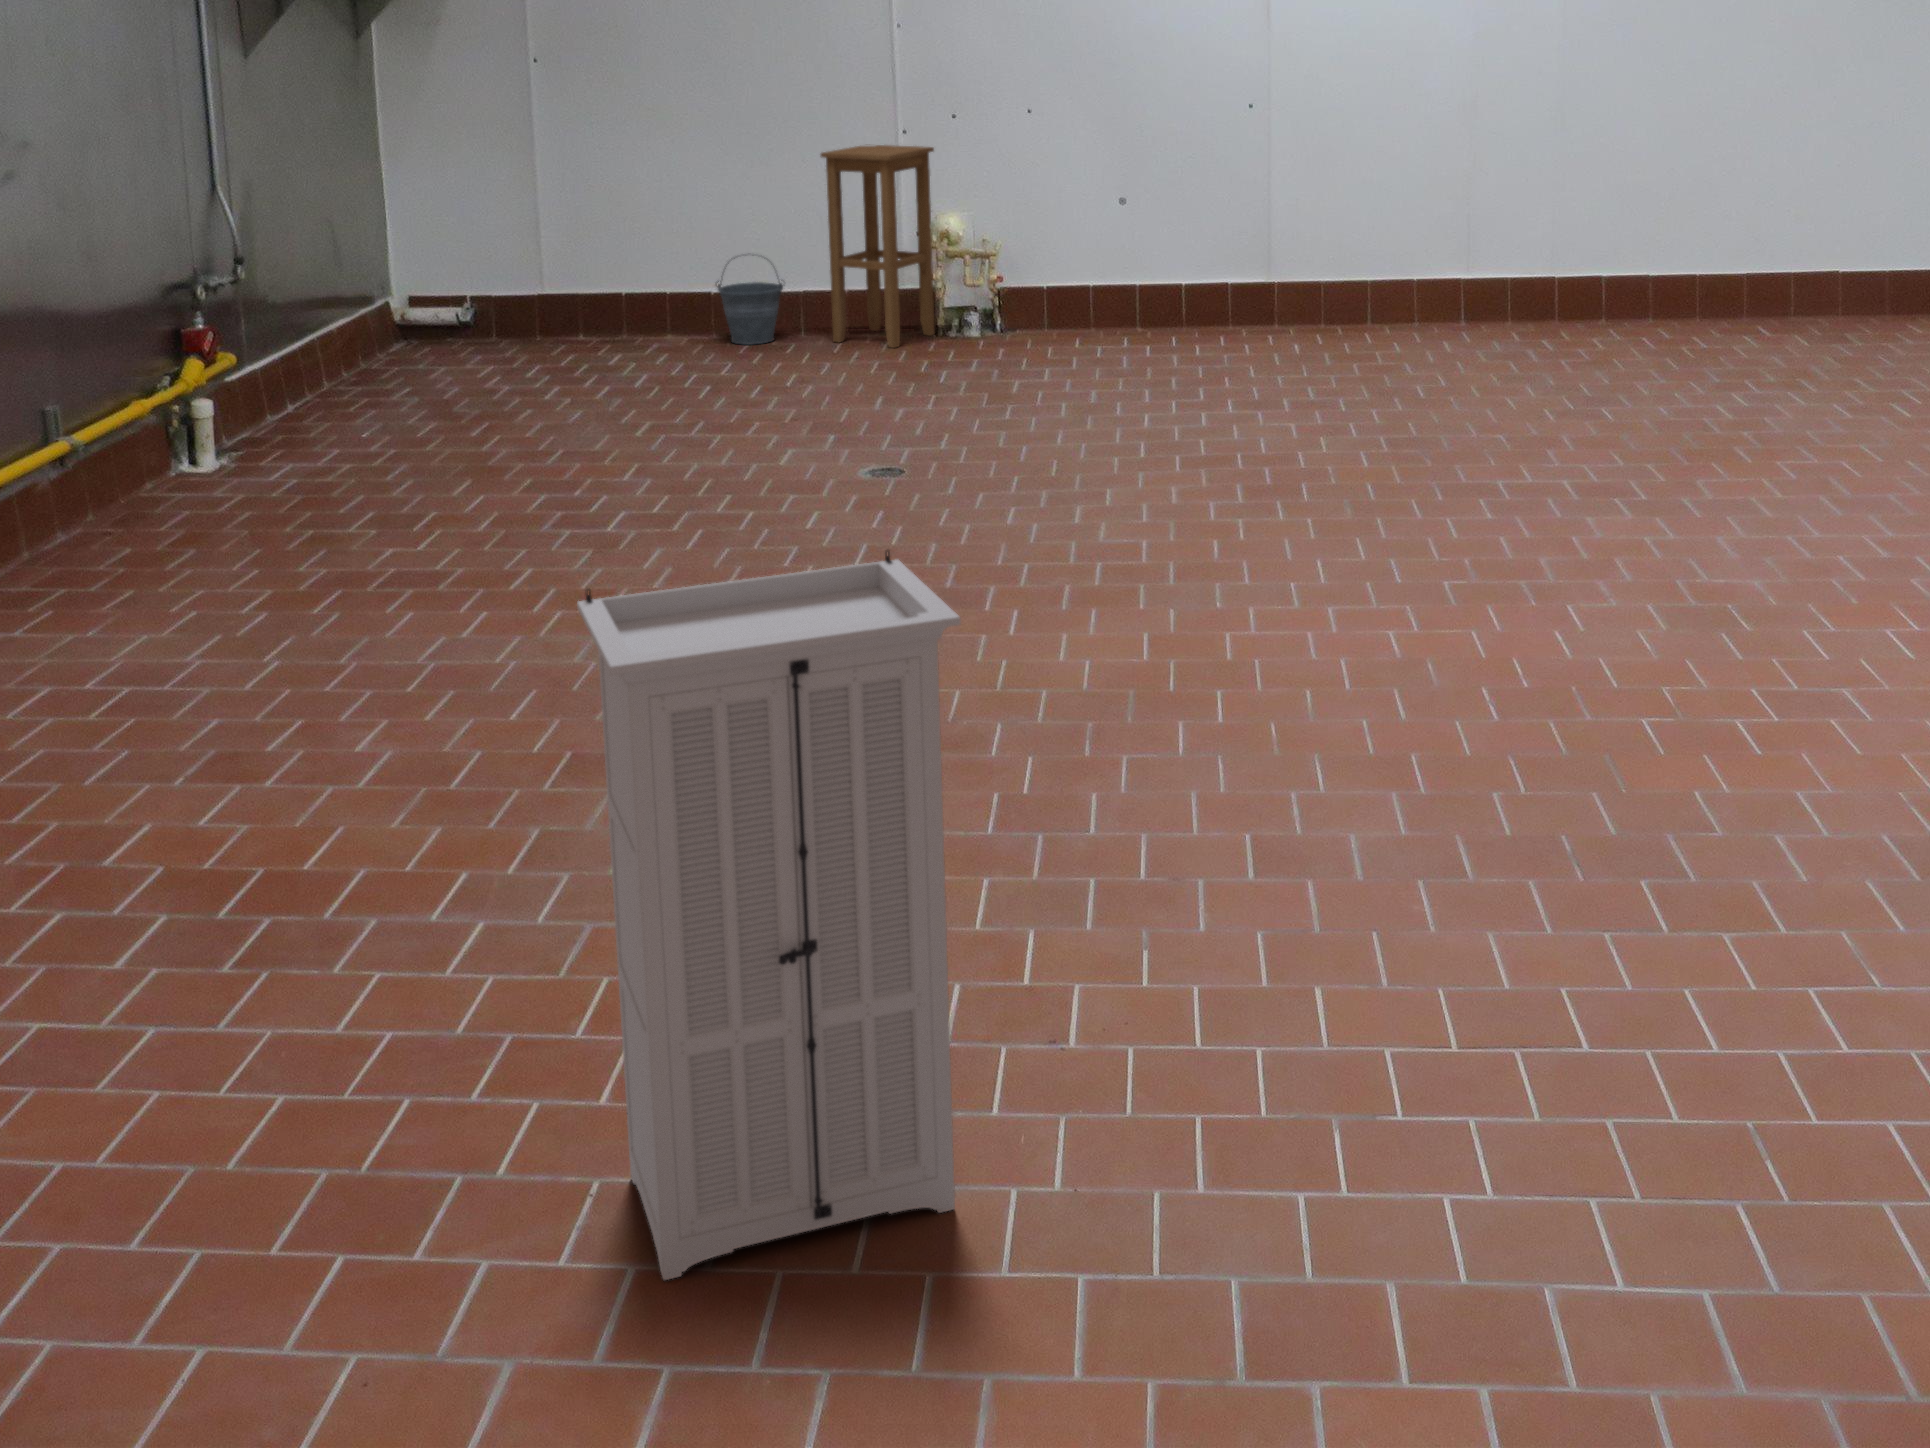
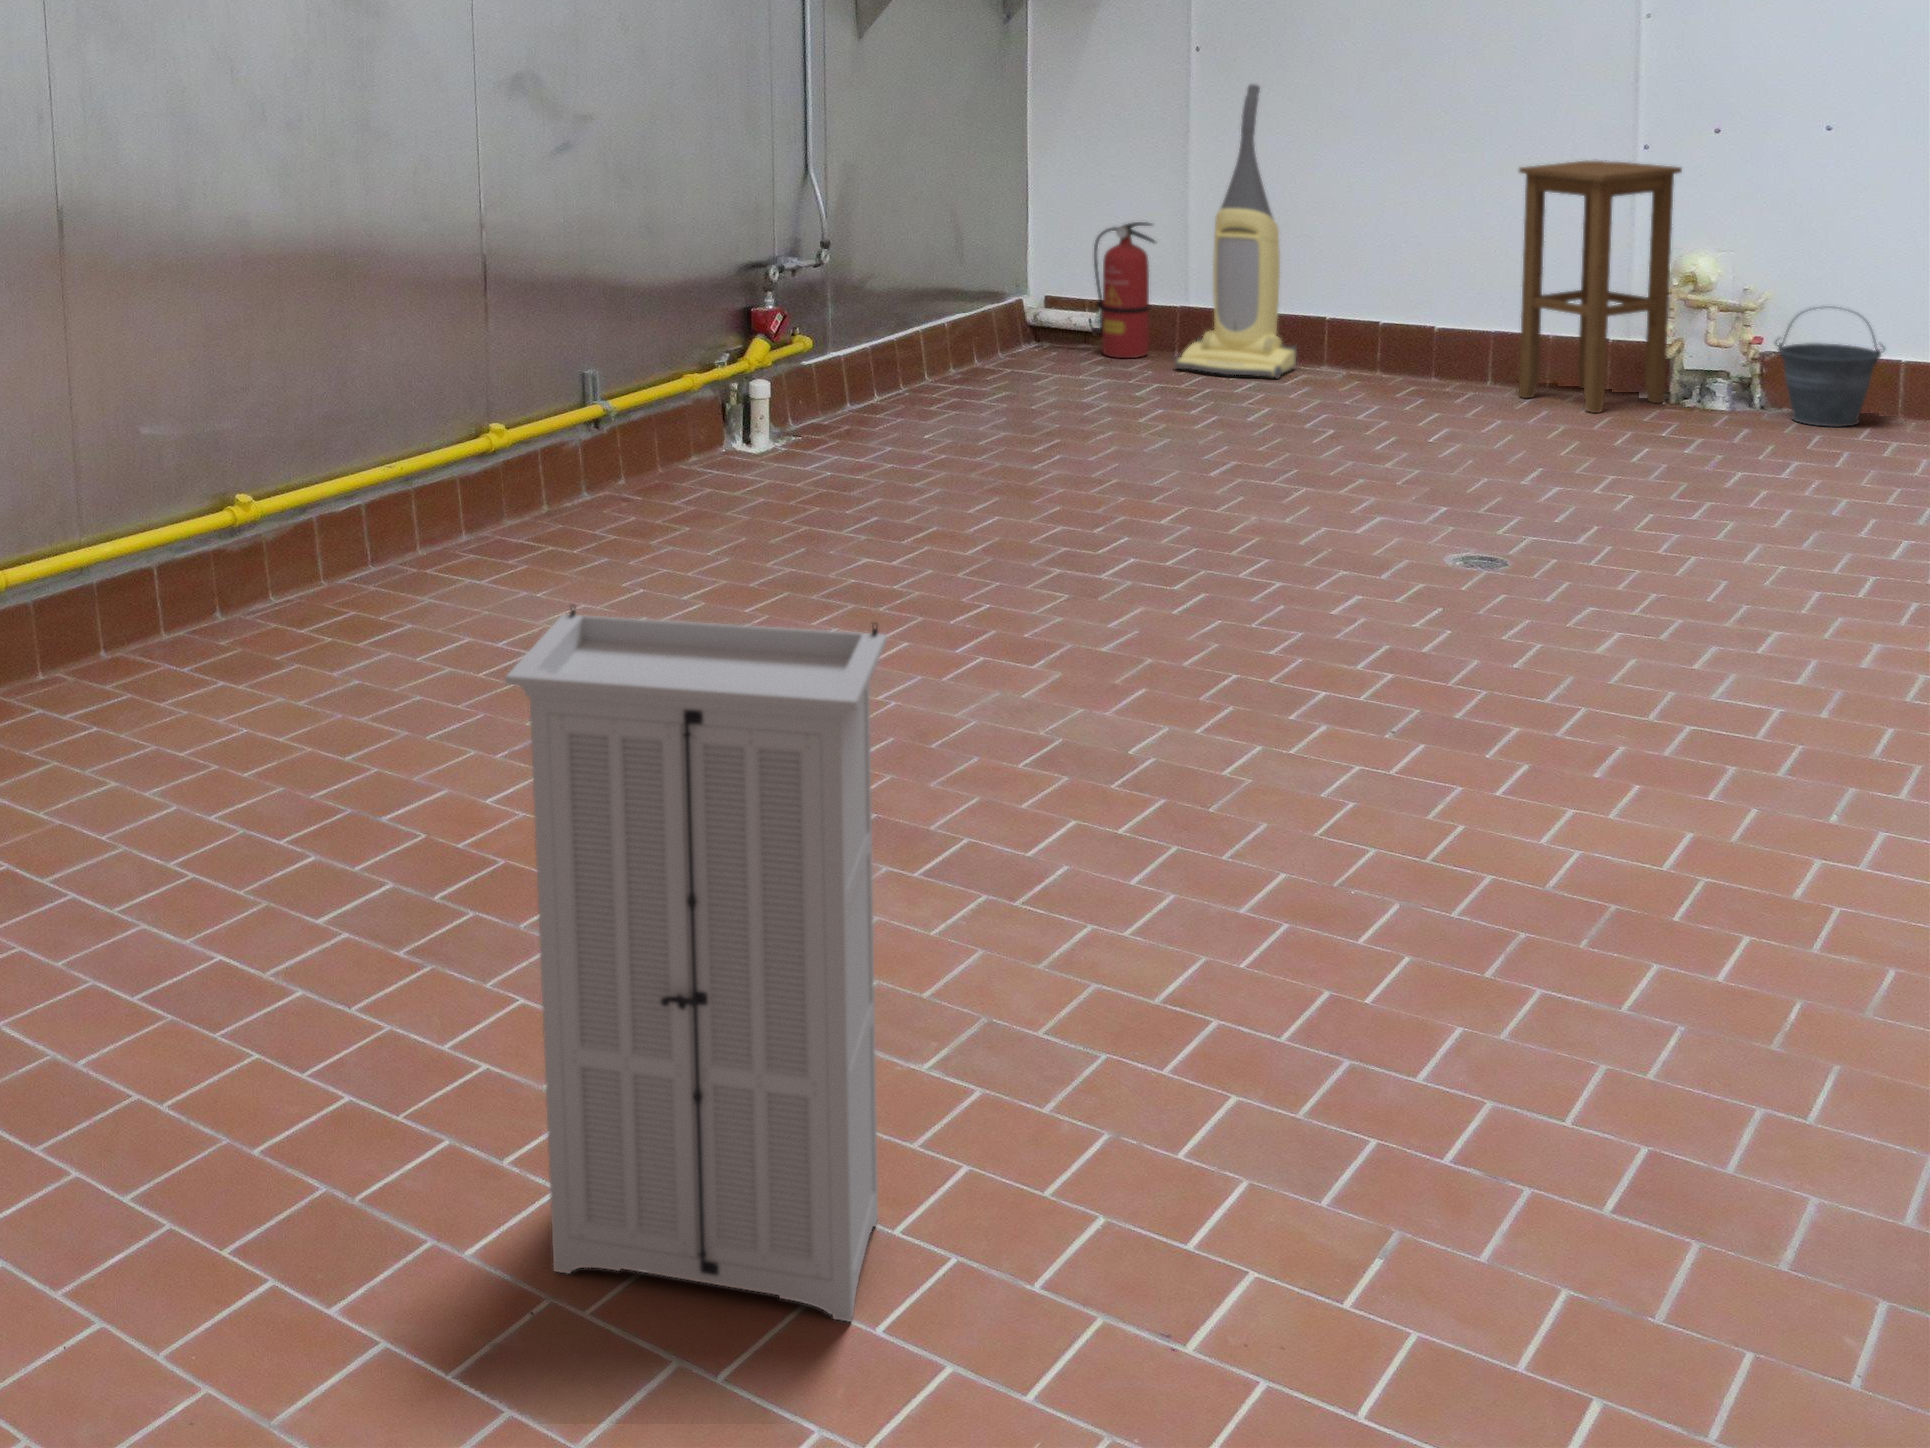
vacuum cleaner: none [548,91,649,350] -> present [1175,84,1297,378]
fire extinguisher: none [458,220,516,346] -> present [1094,222,1155,358]
bucket: present [717,258,783,345] -> present [1778,308,1886,427]

